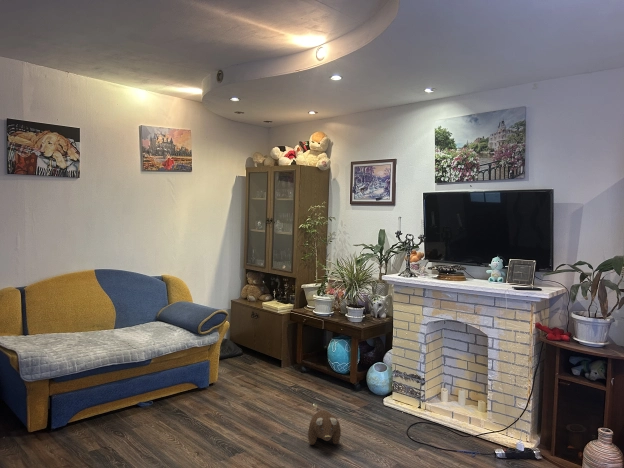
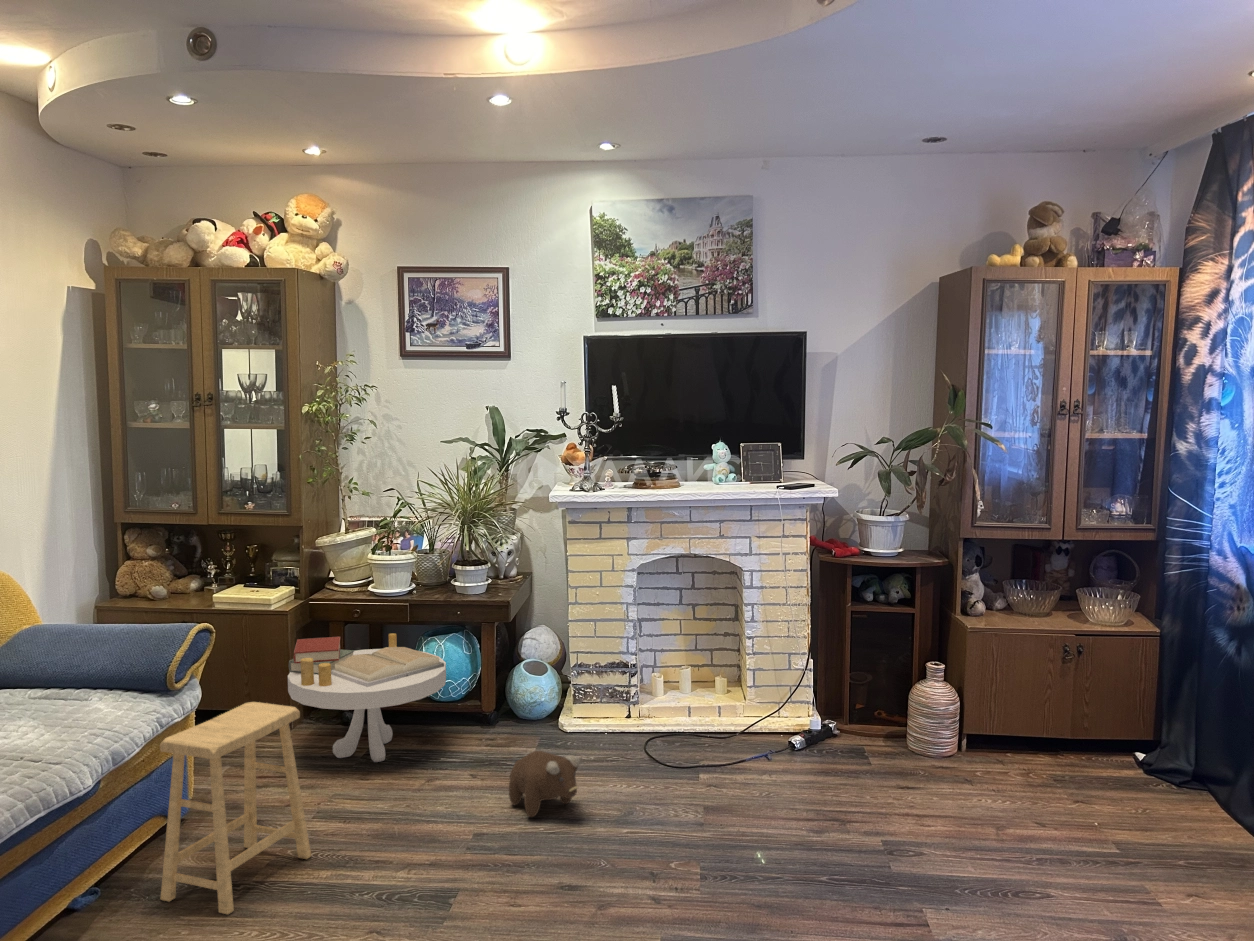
side table: none [254,330,327,396] -> present [288,633,446,762]
footstool: none [146,352,210,442] -> present [160,702,311,914]

